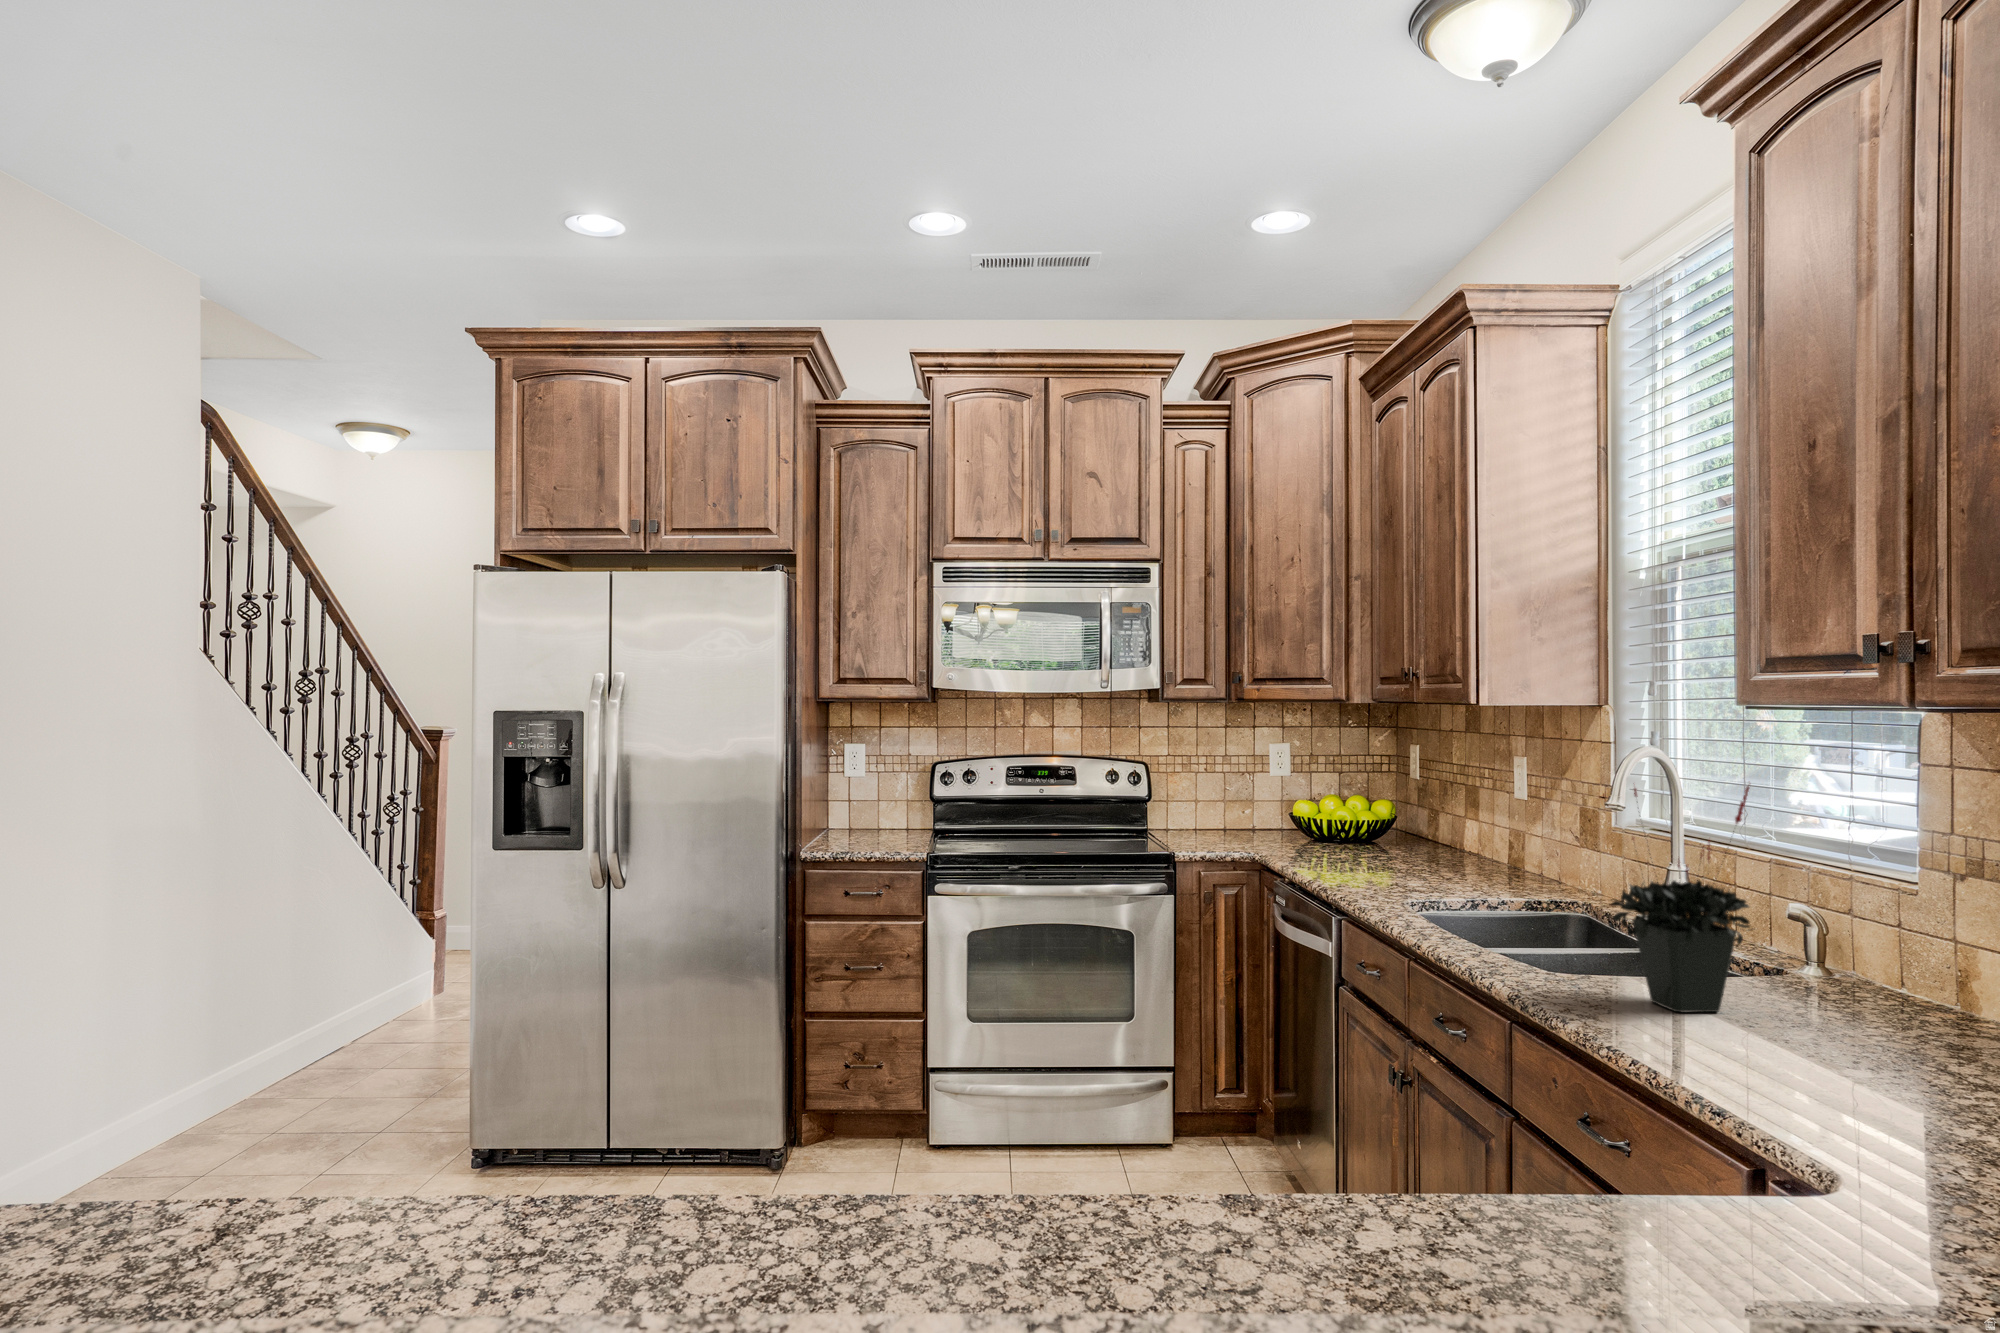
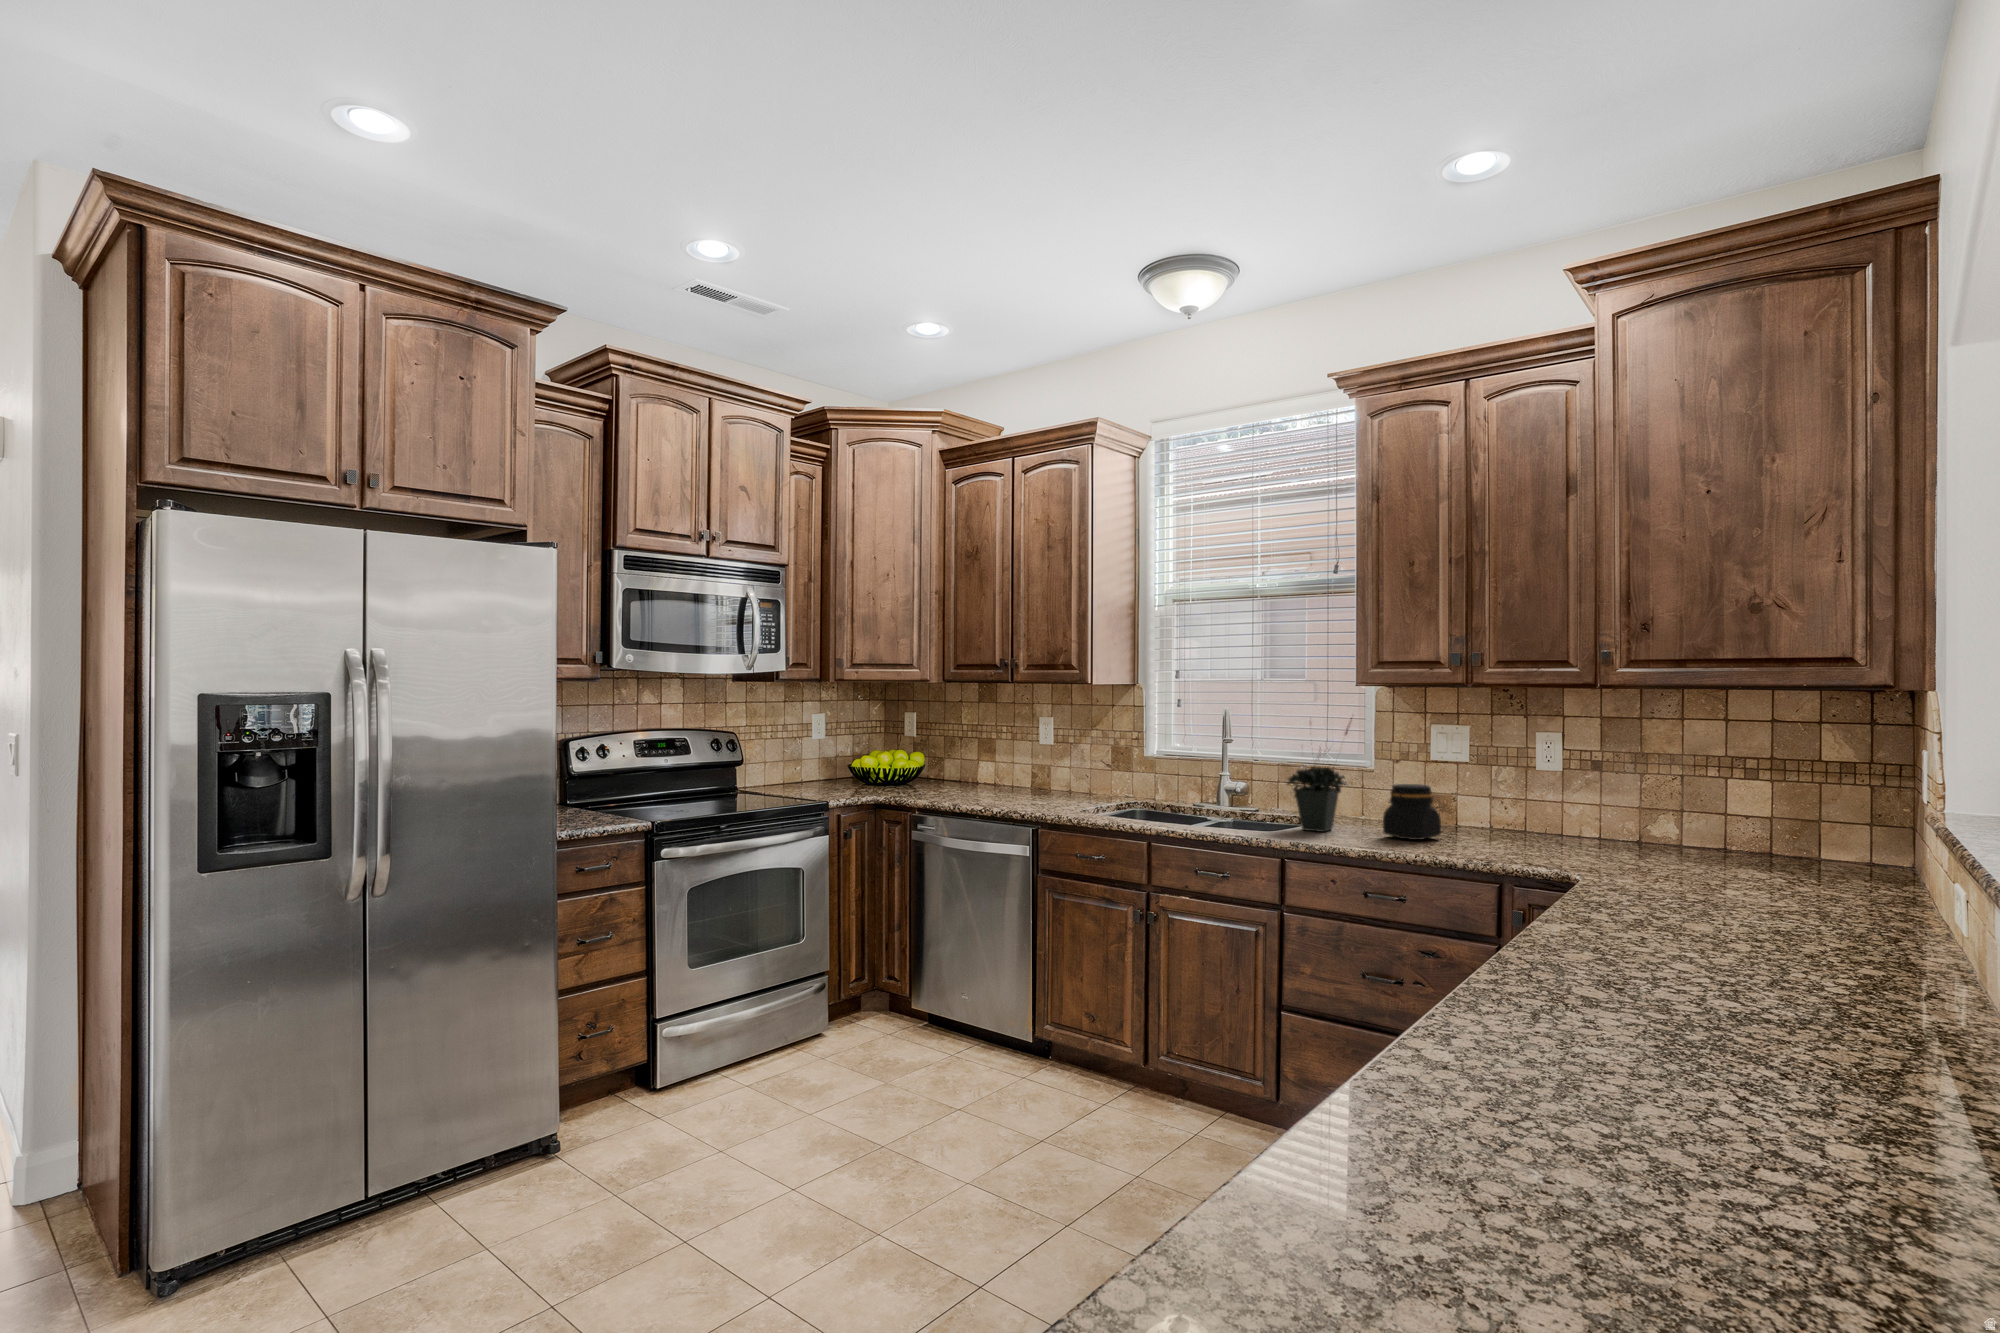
jar: none [1747,939,1903,1073] -> present [1383,784,1441,840]

